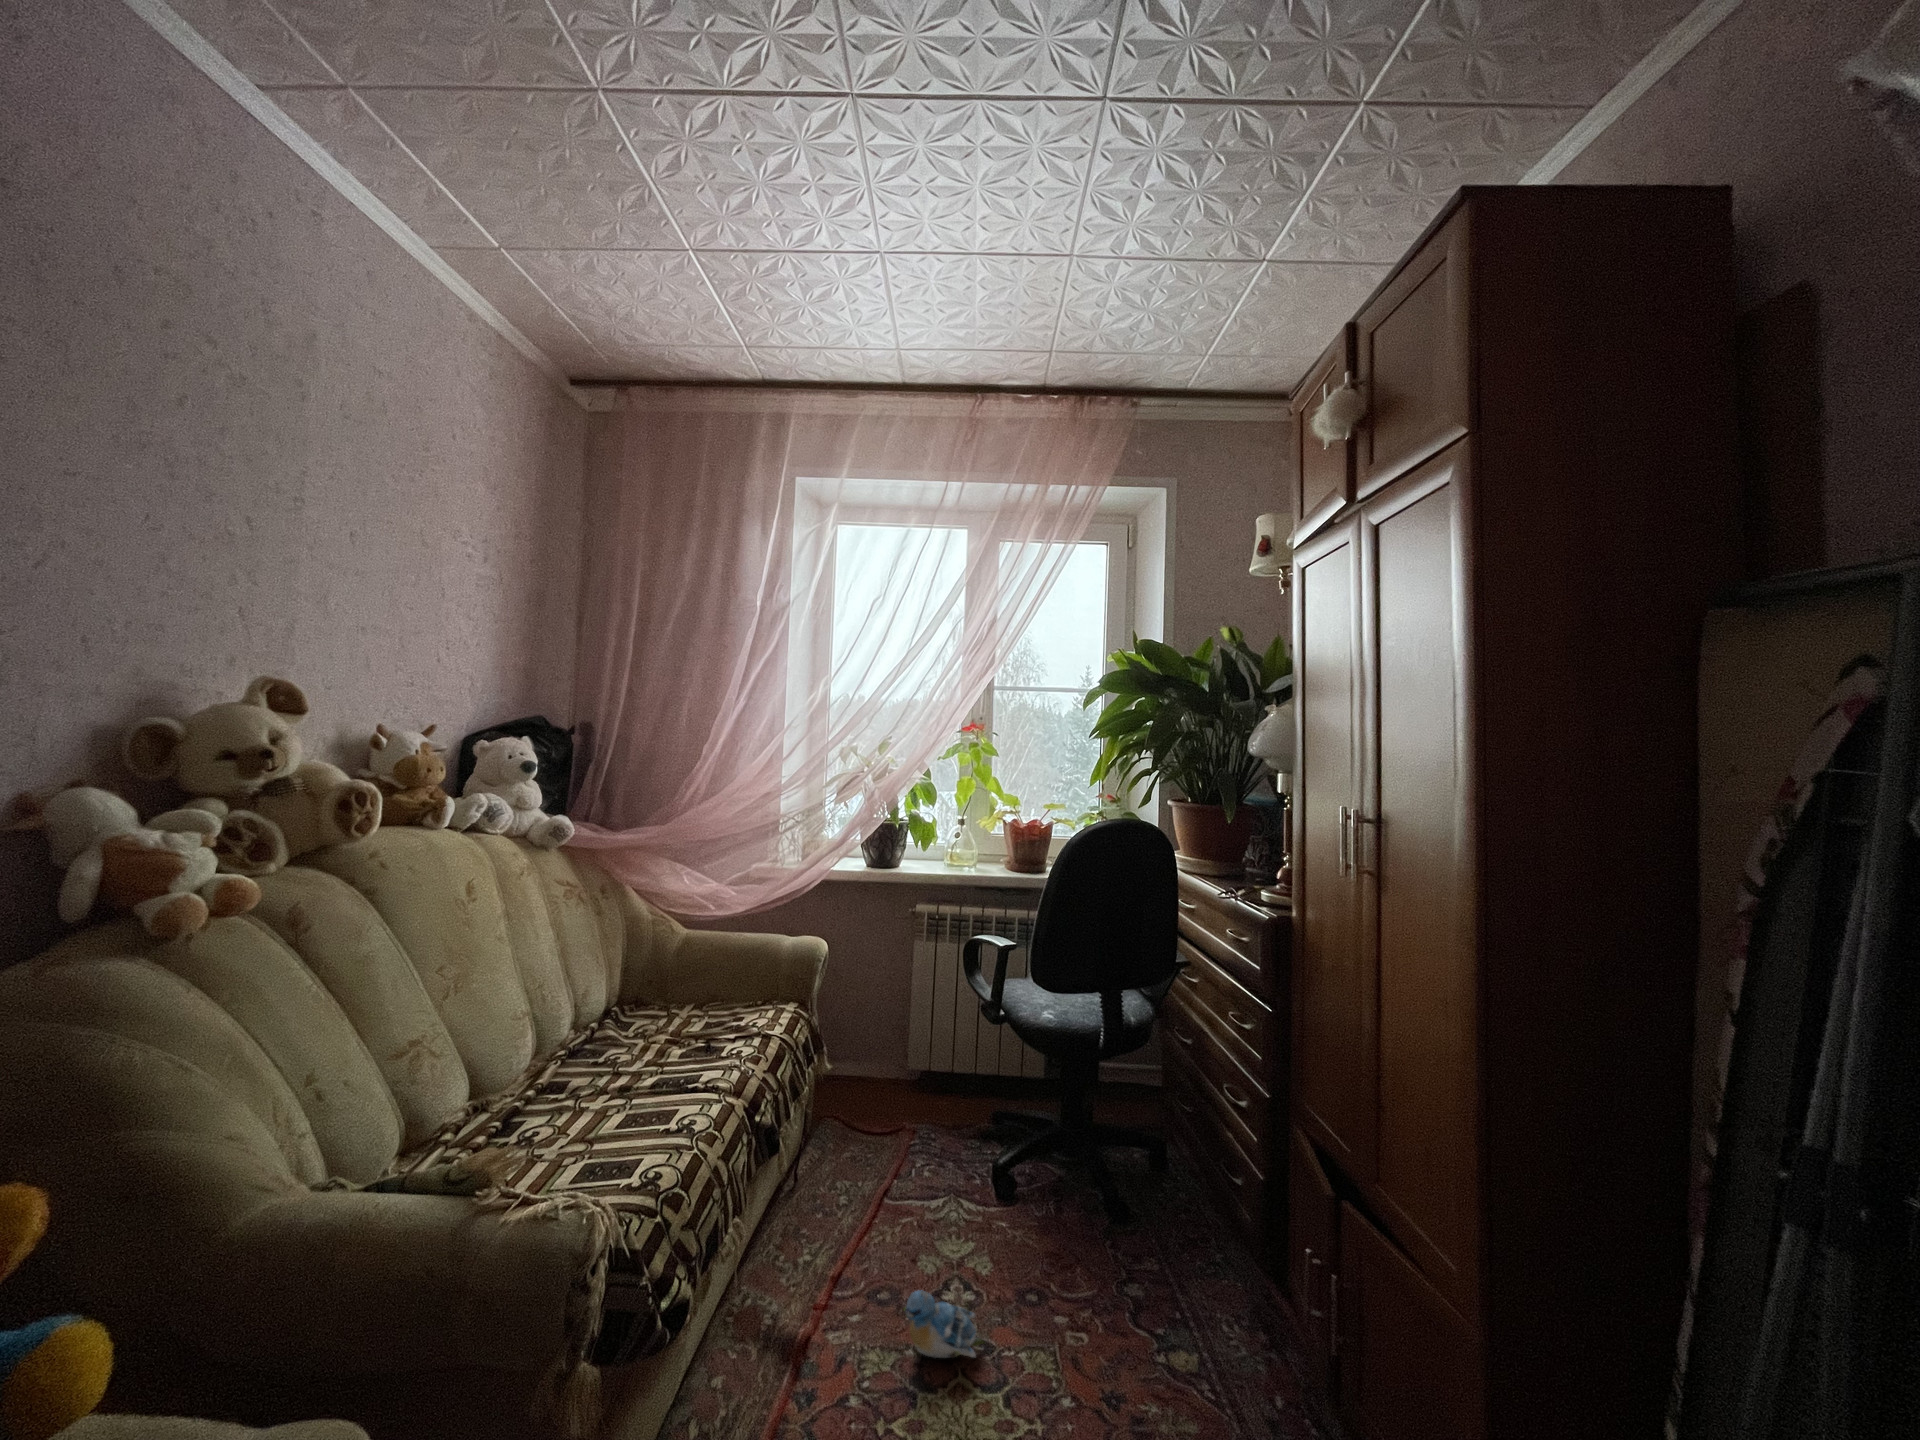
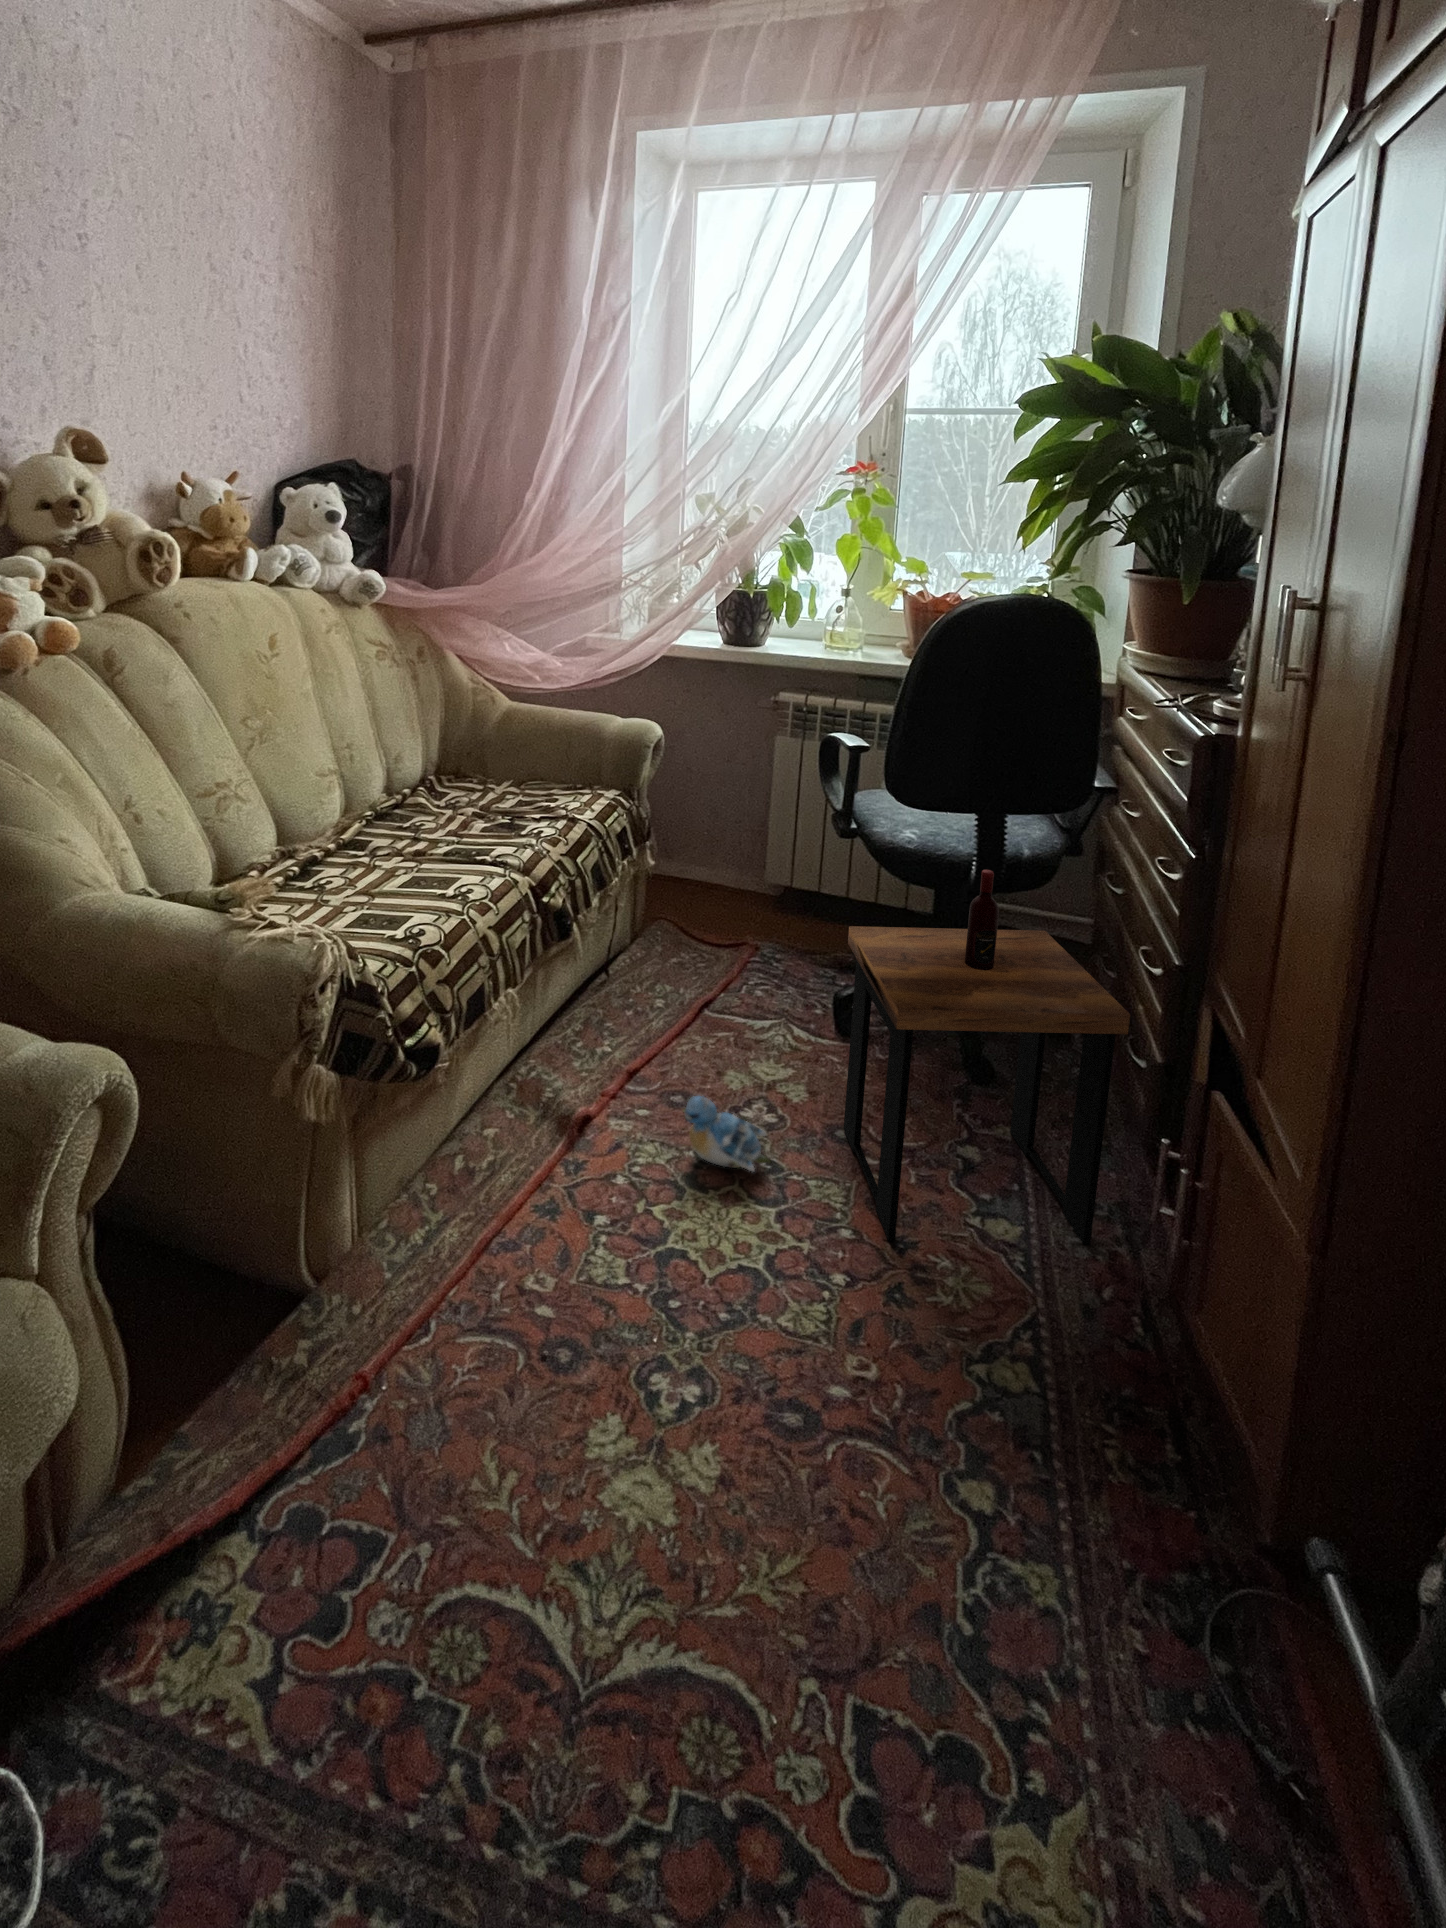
side table: none [1030,1042,1258,1397] -> present [844,870,1130,1244]

